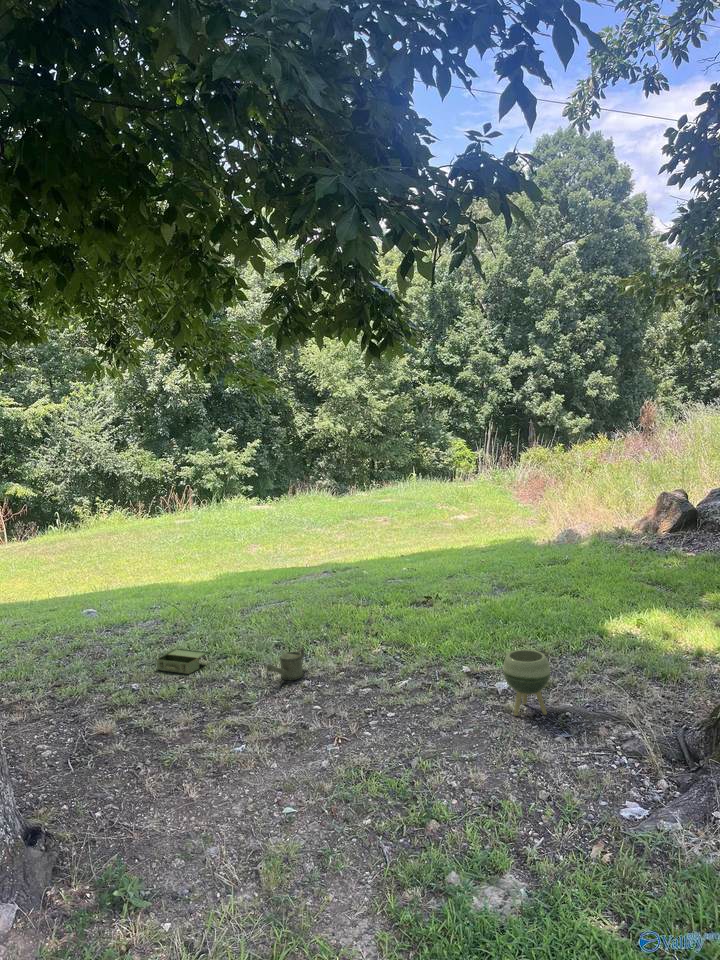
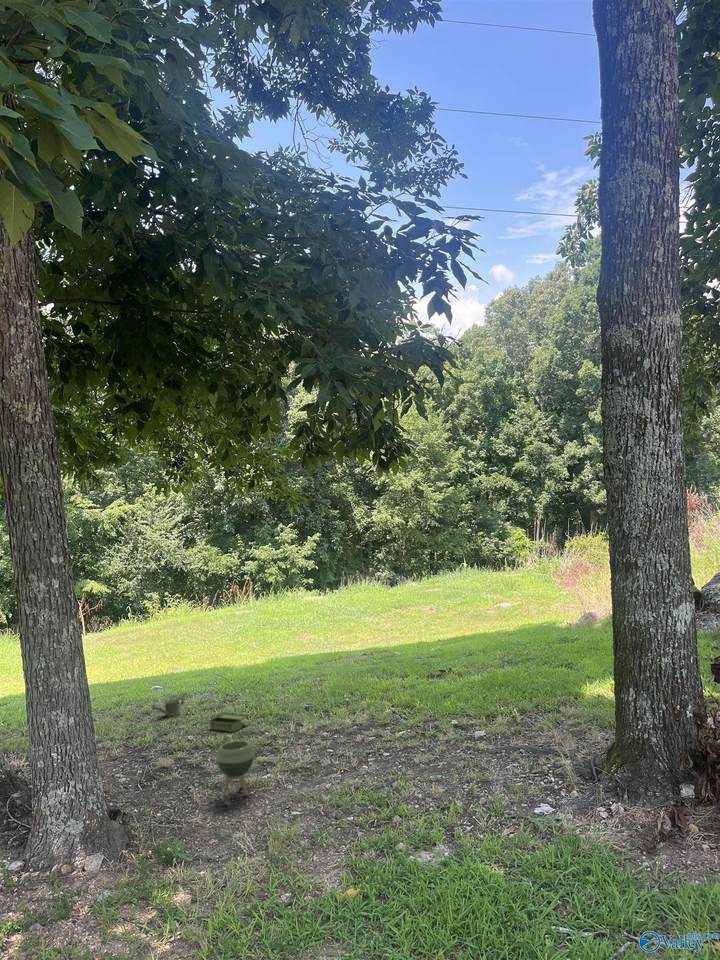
watering can: present [267,648,304,680] -> present [152,698,183,717]
planter: present [503,649,550,716] -> present [217,741,254,796]

